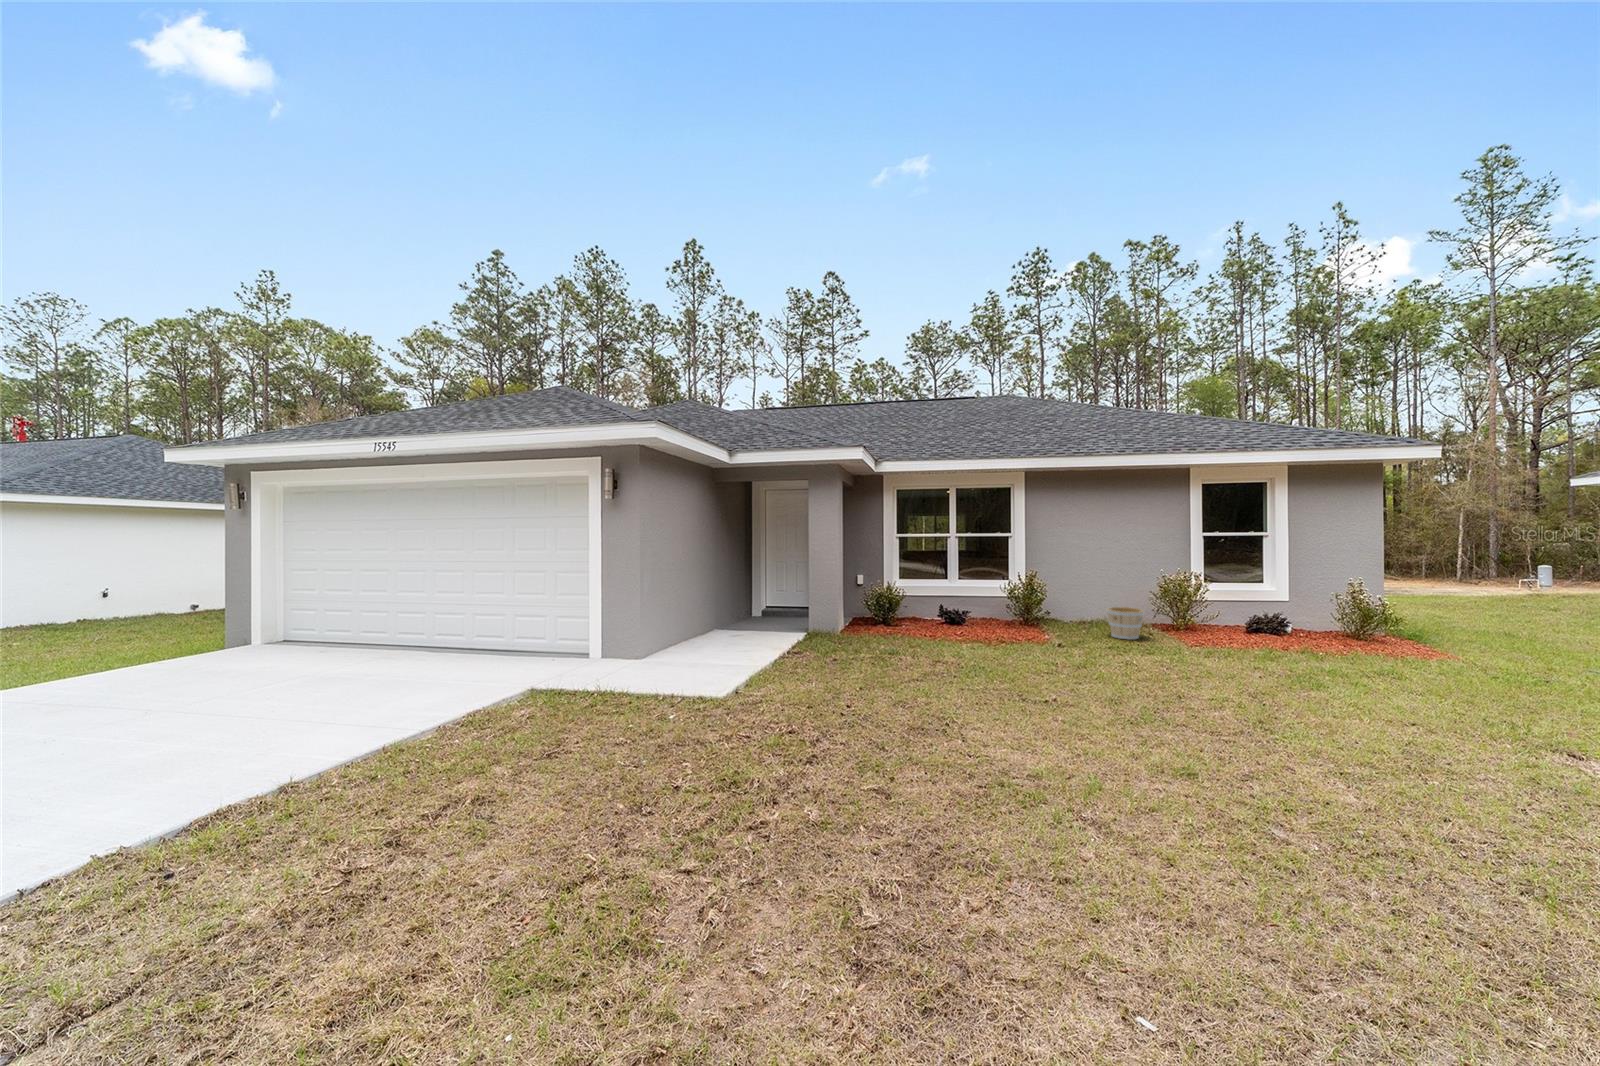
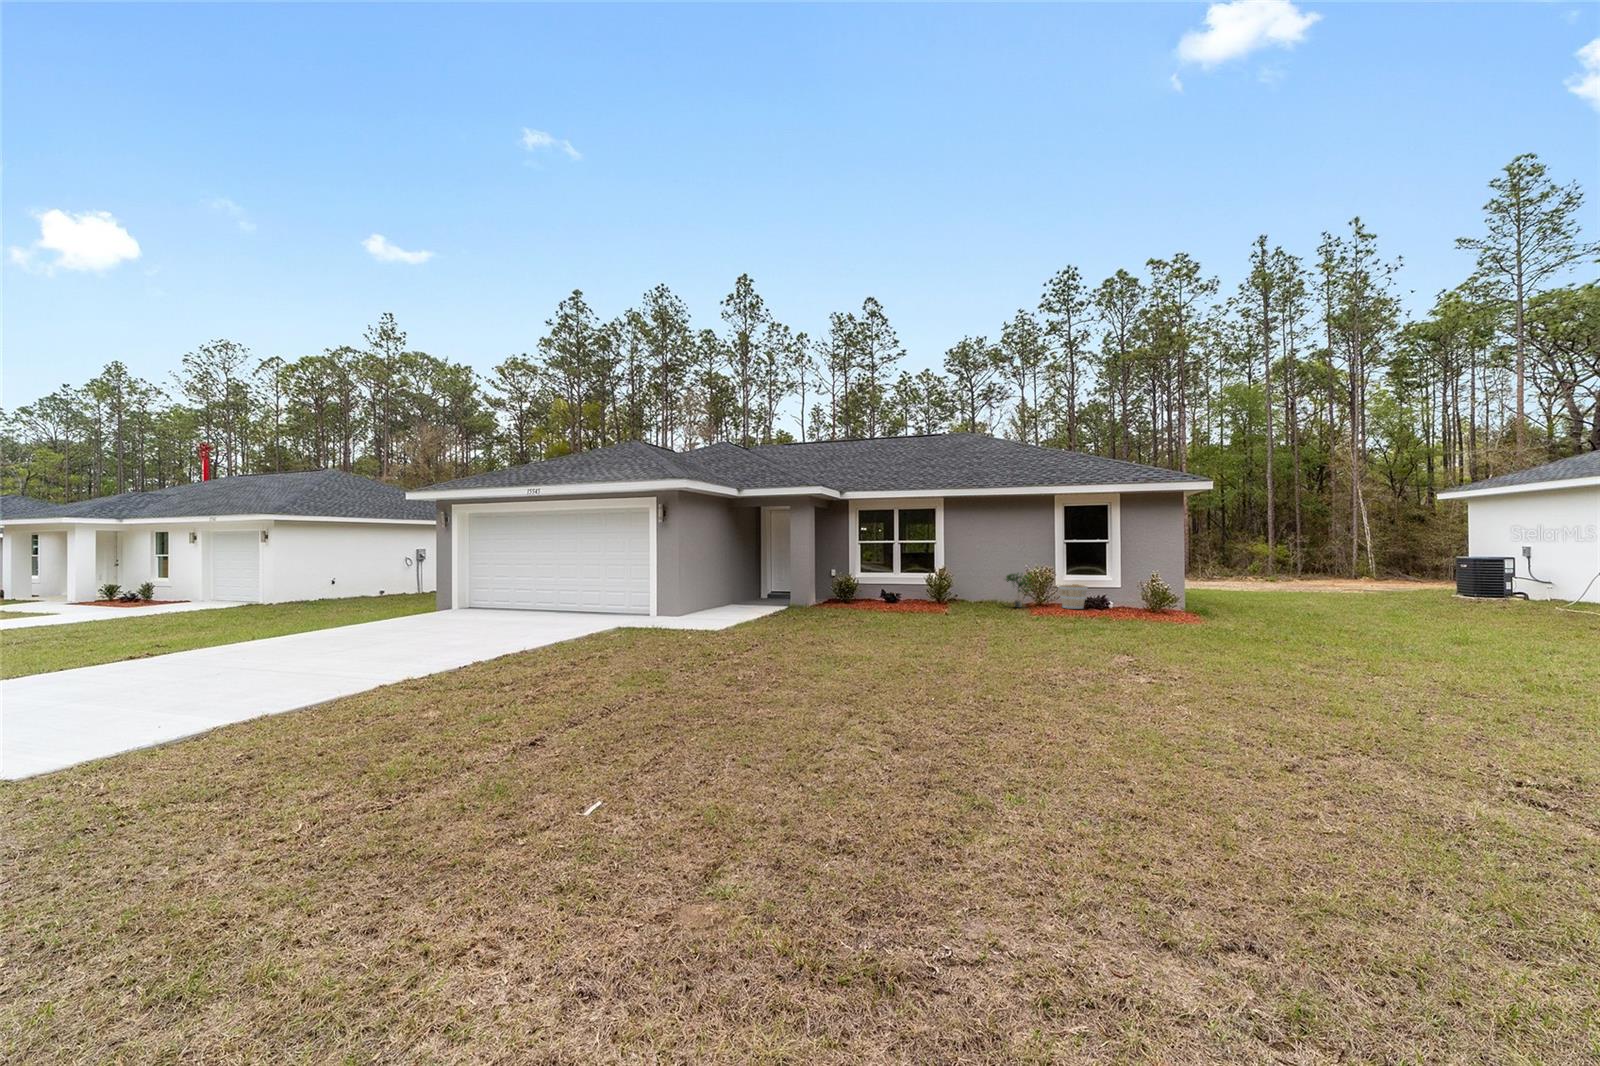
potted plant: none [1039,594,1079,638] -> present [1006,573,1031,608]

